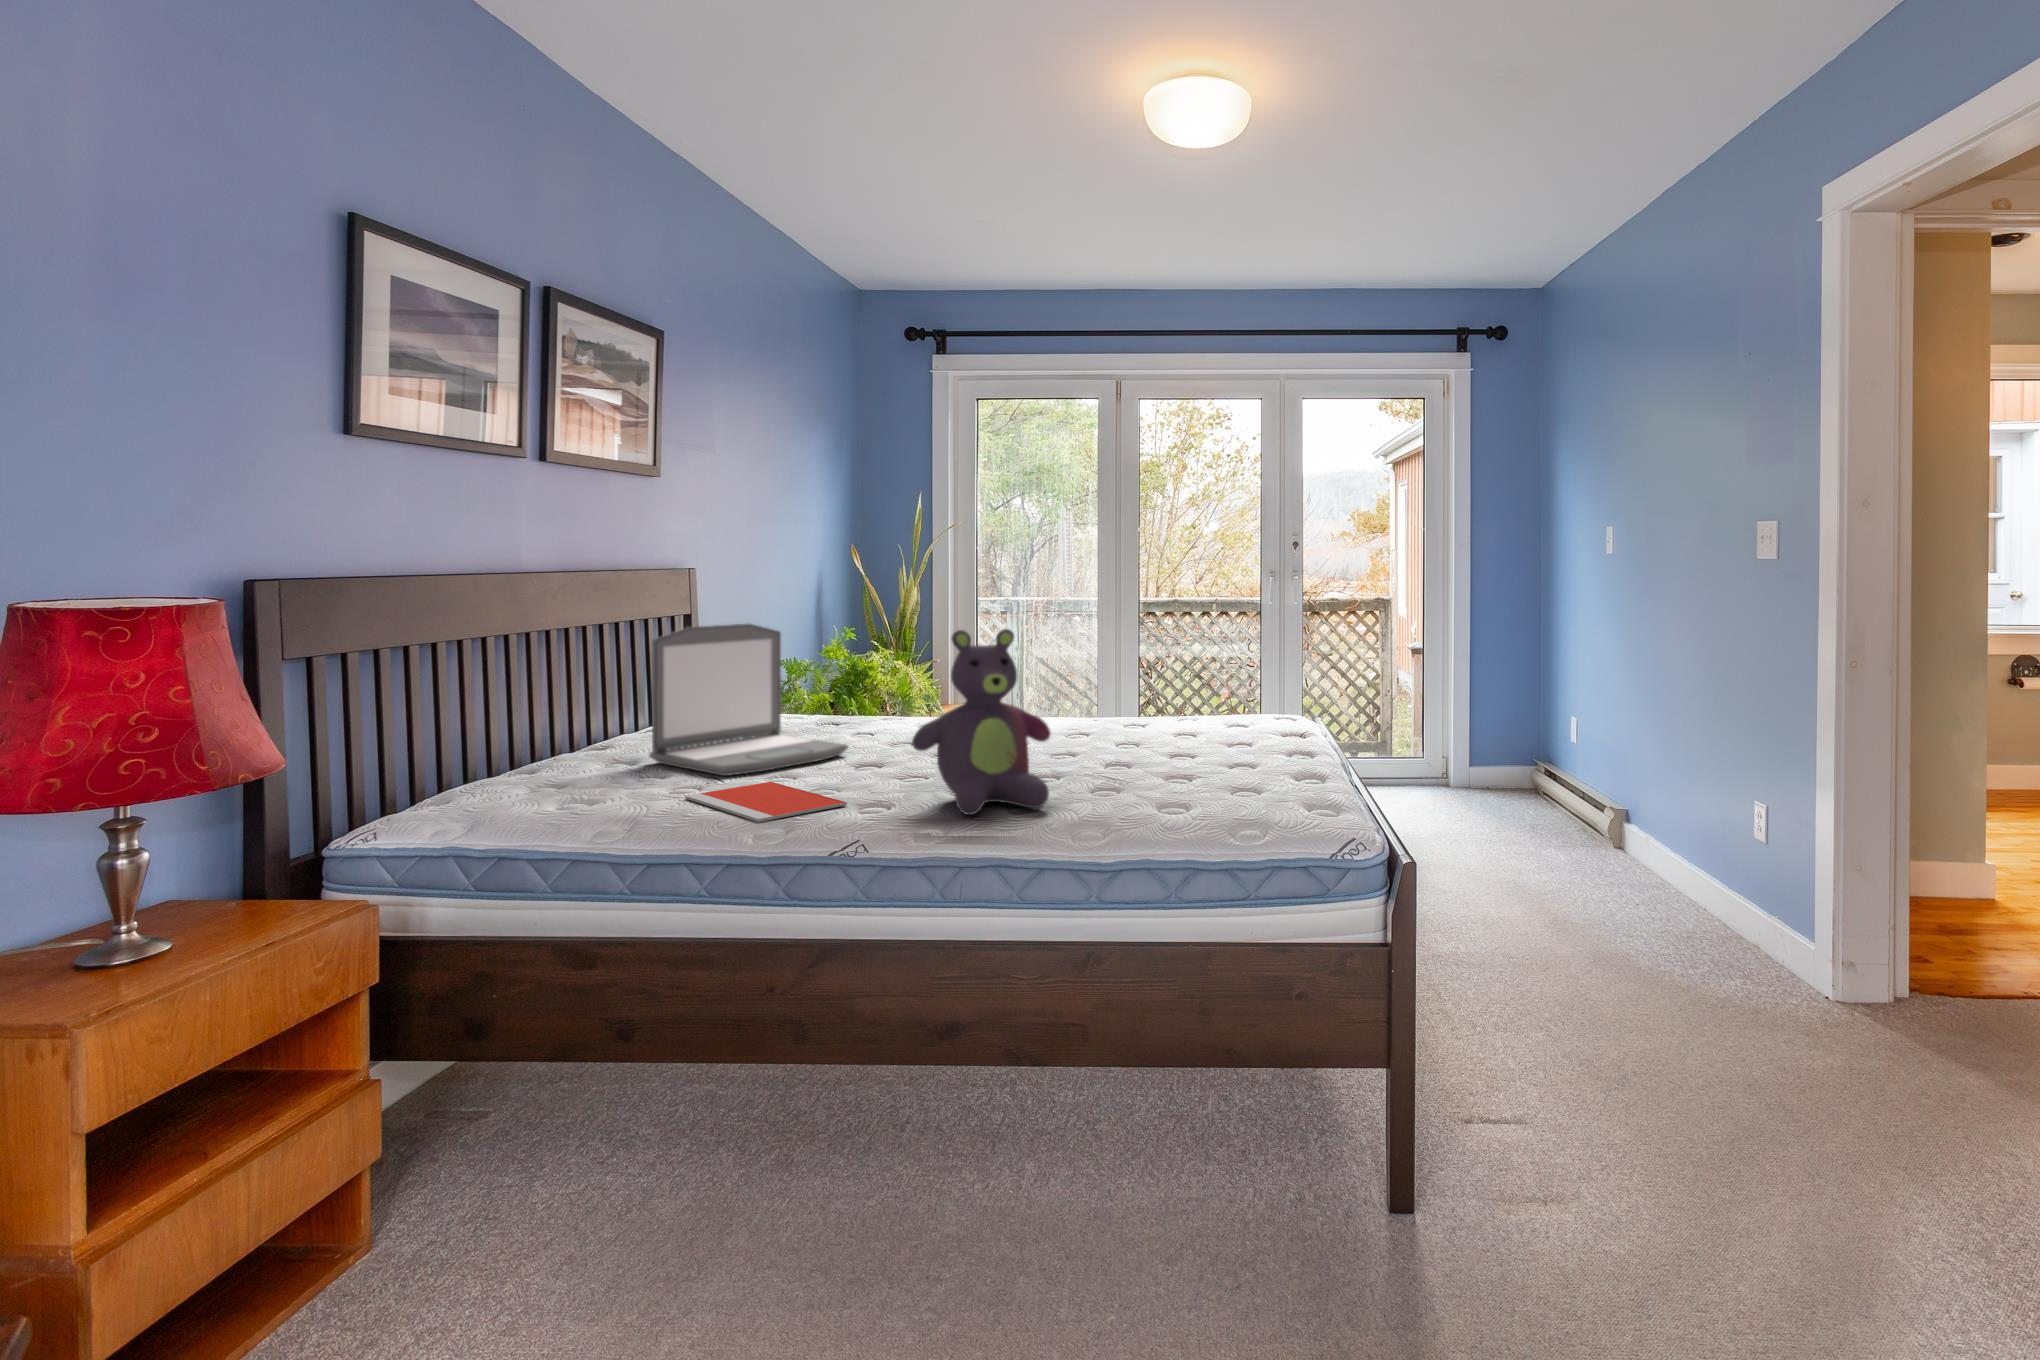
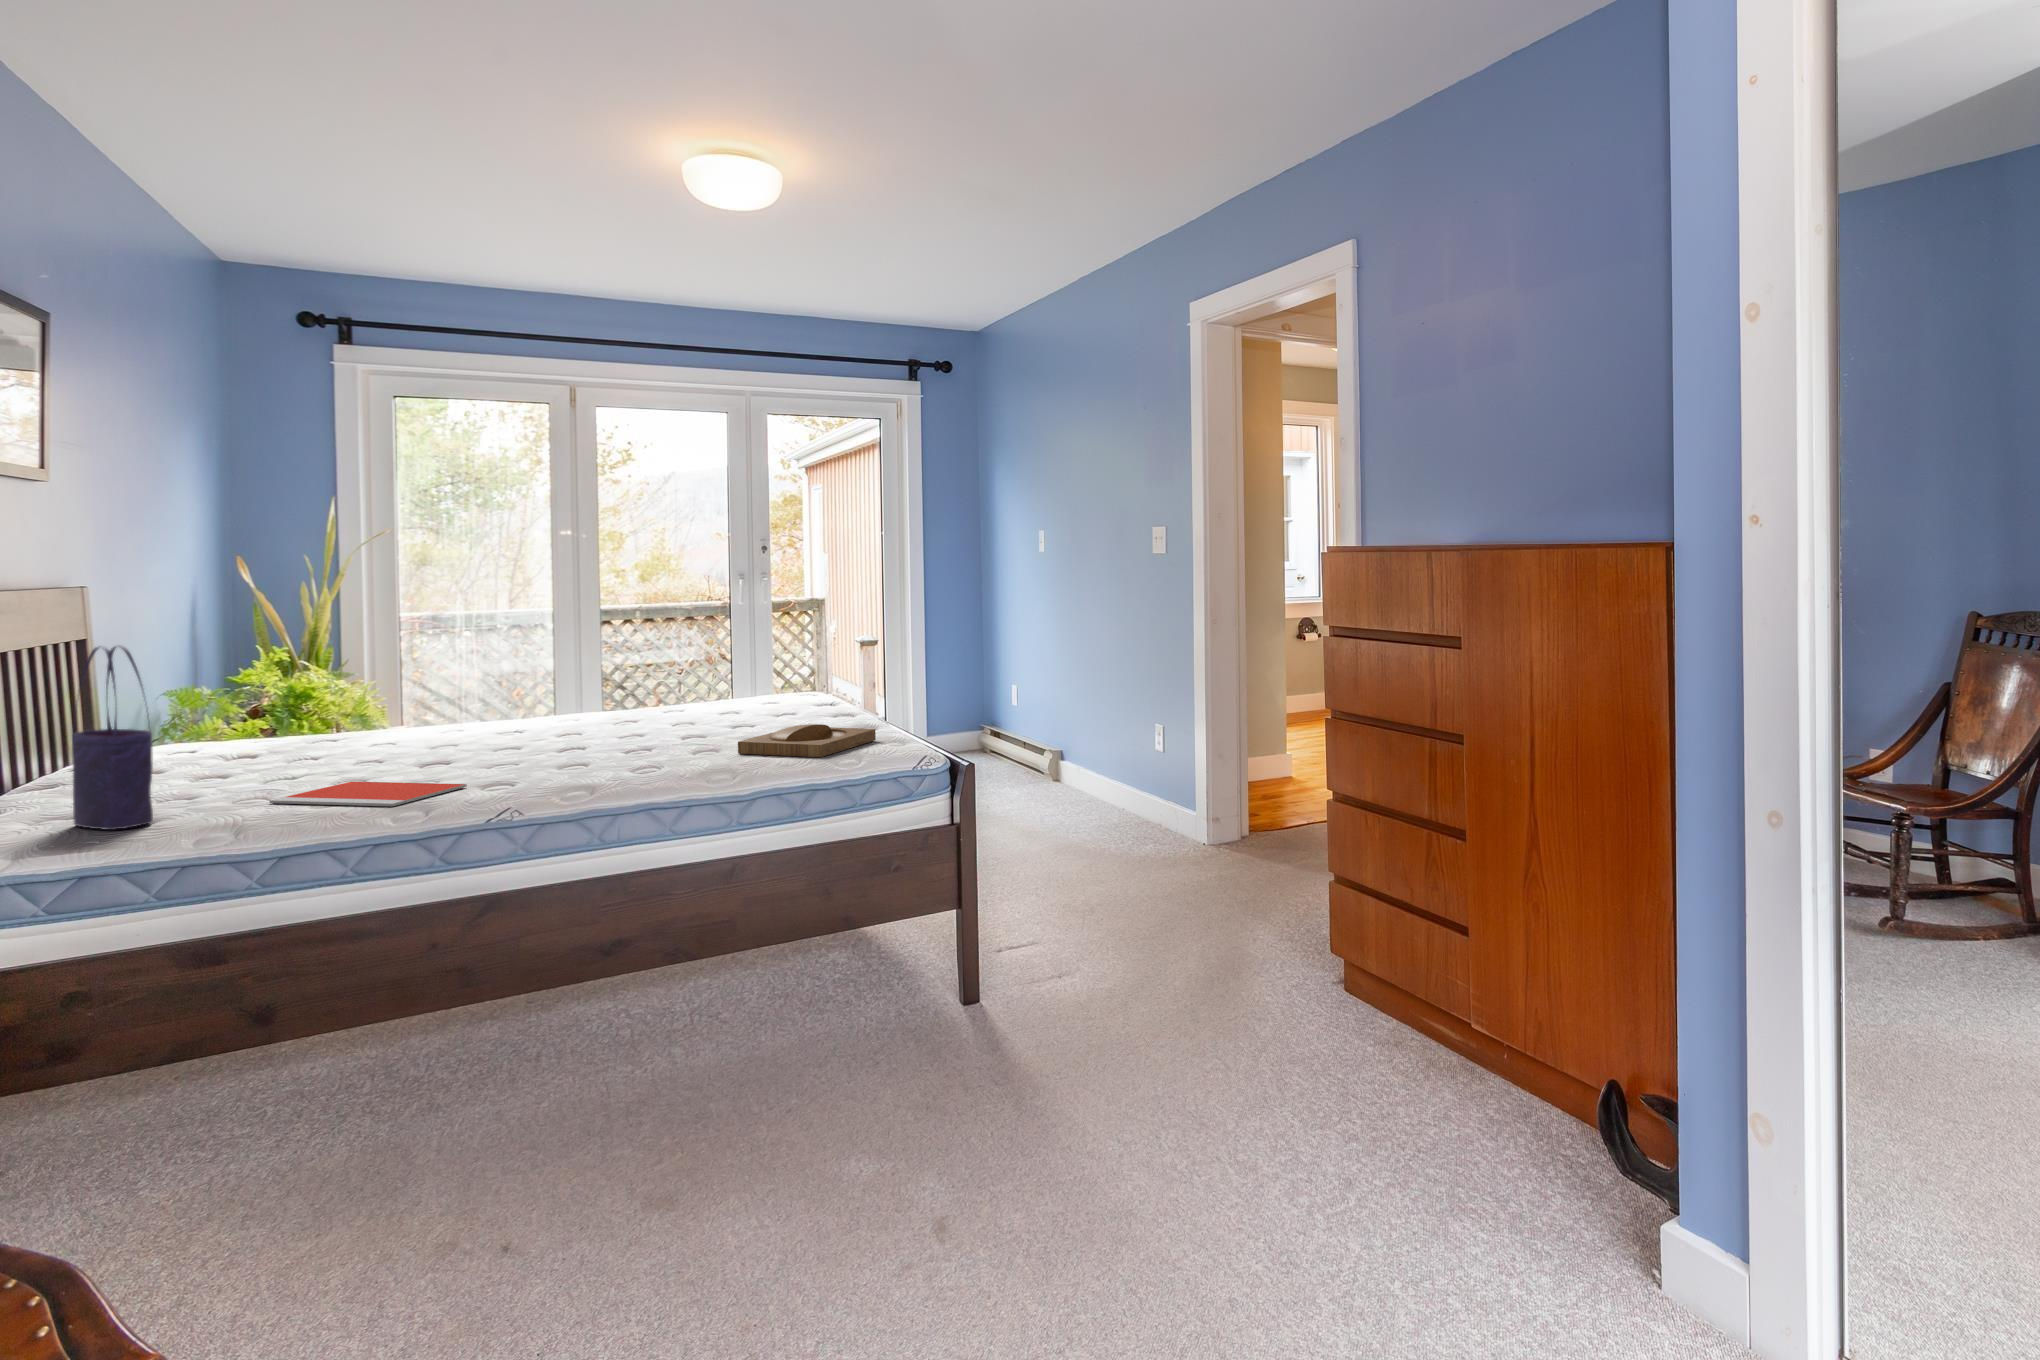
laptop: present [649,624,848,776] -> none [157,637,399,786]
tote bag: none [532,629,582,812] -> present [72,645,153,830]
stuffed bear: present [912,629,1051,815] -> none [532,623,669,778]
tray: none [1138,768,1307,820] -> present [738,724,876,757]

